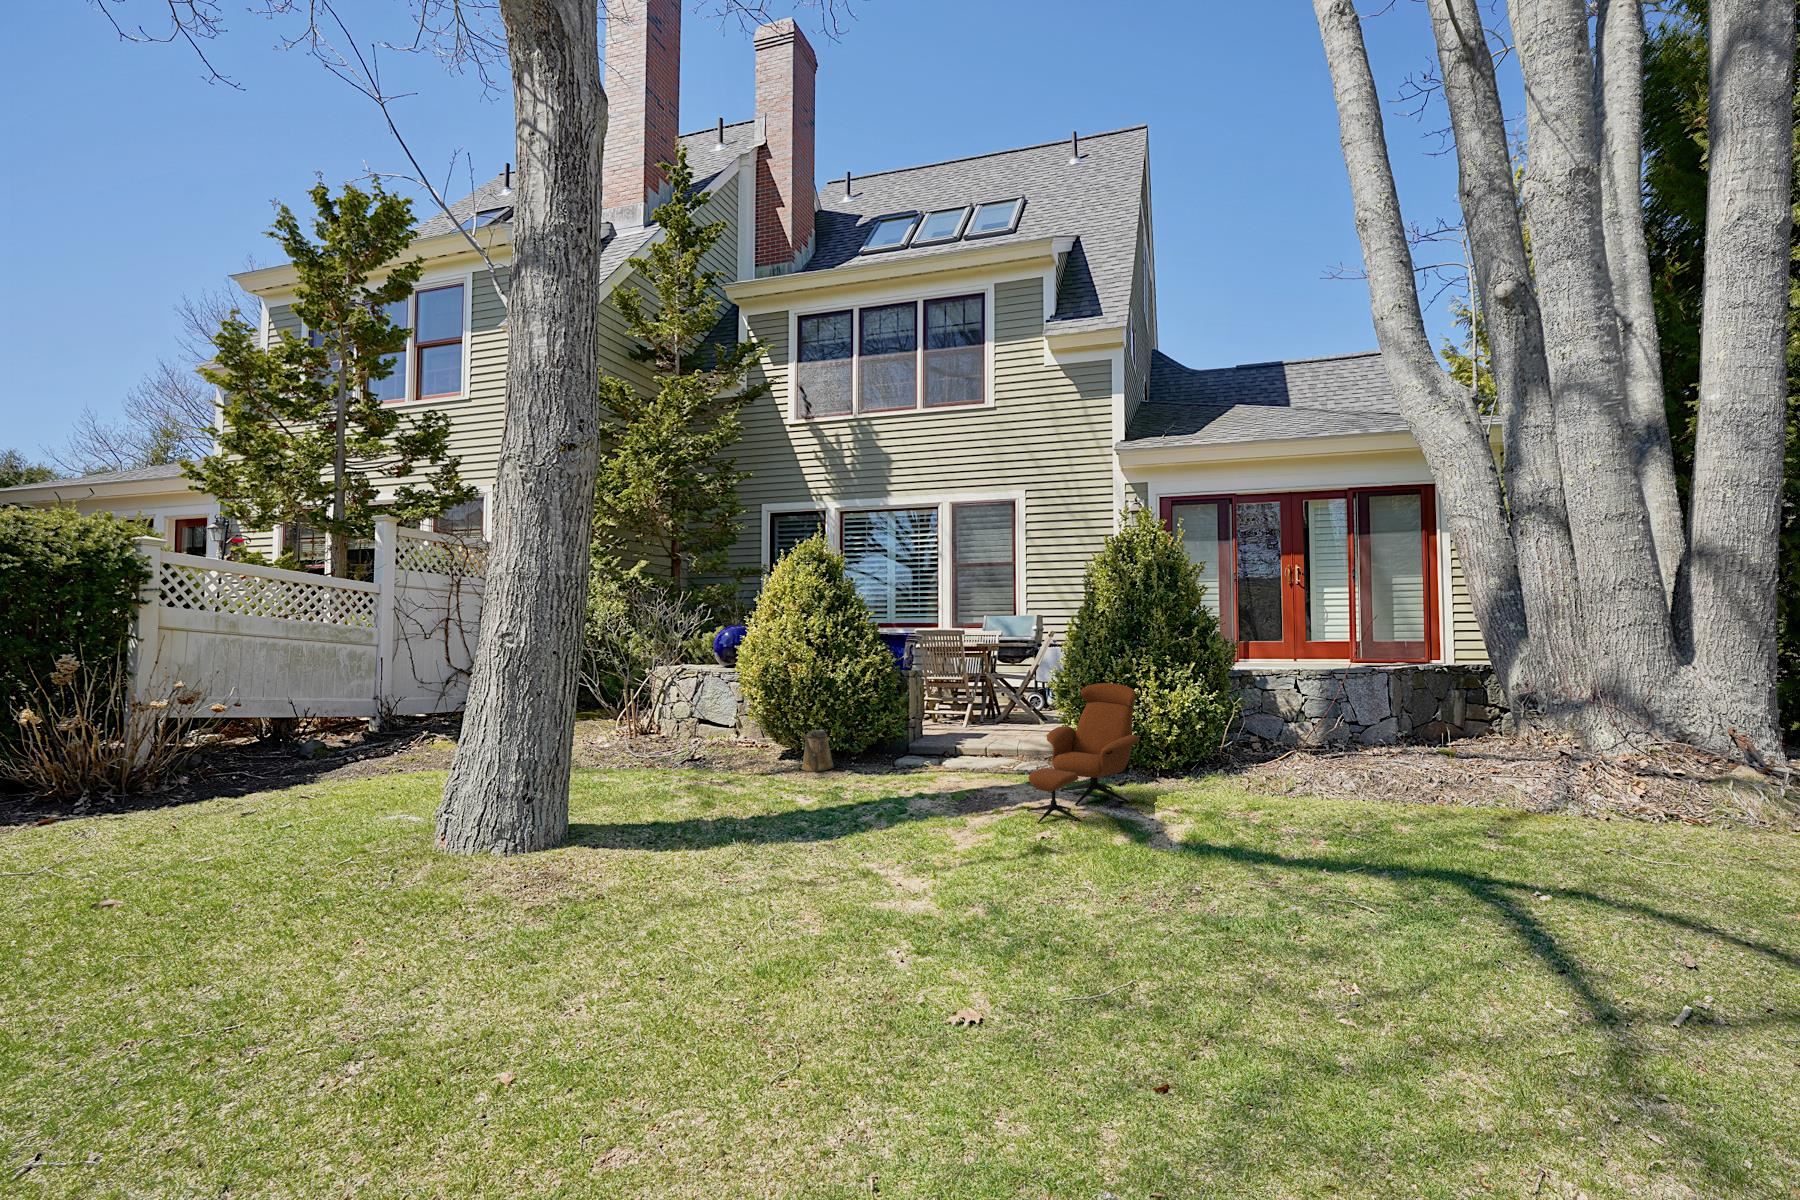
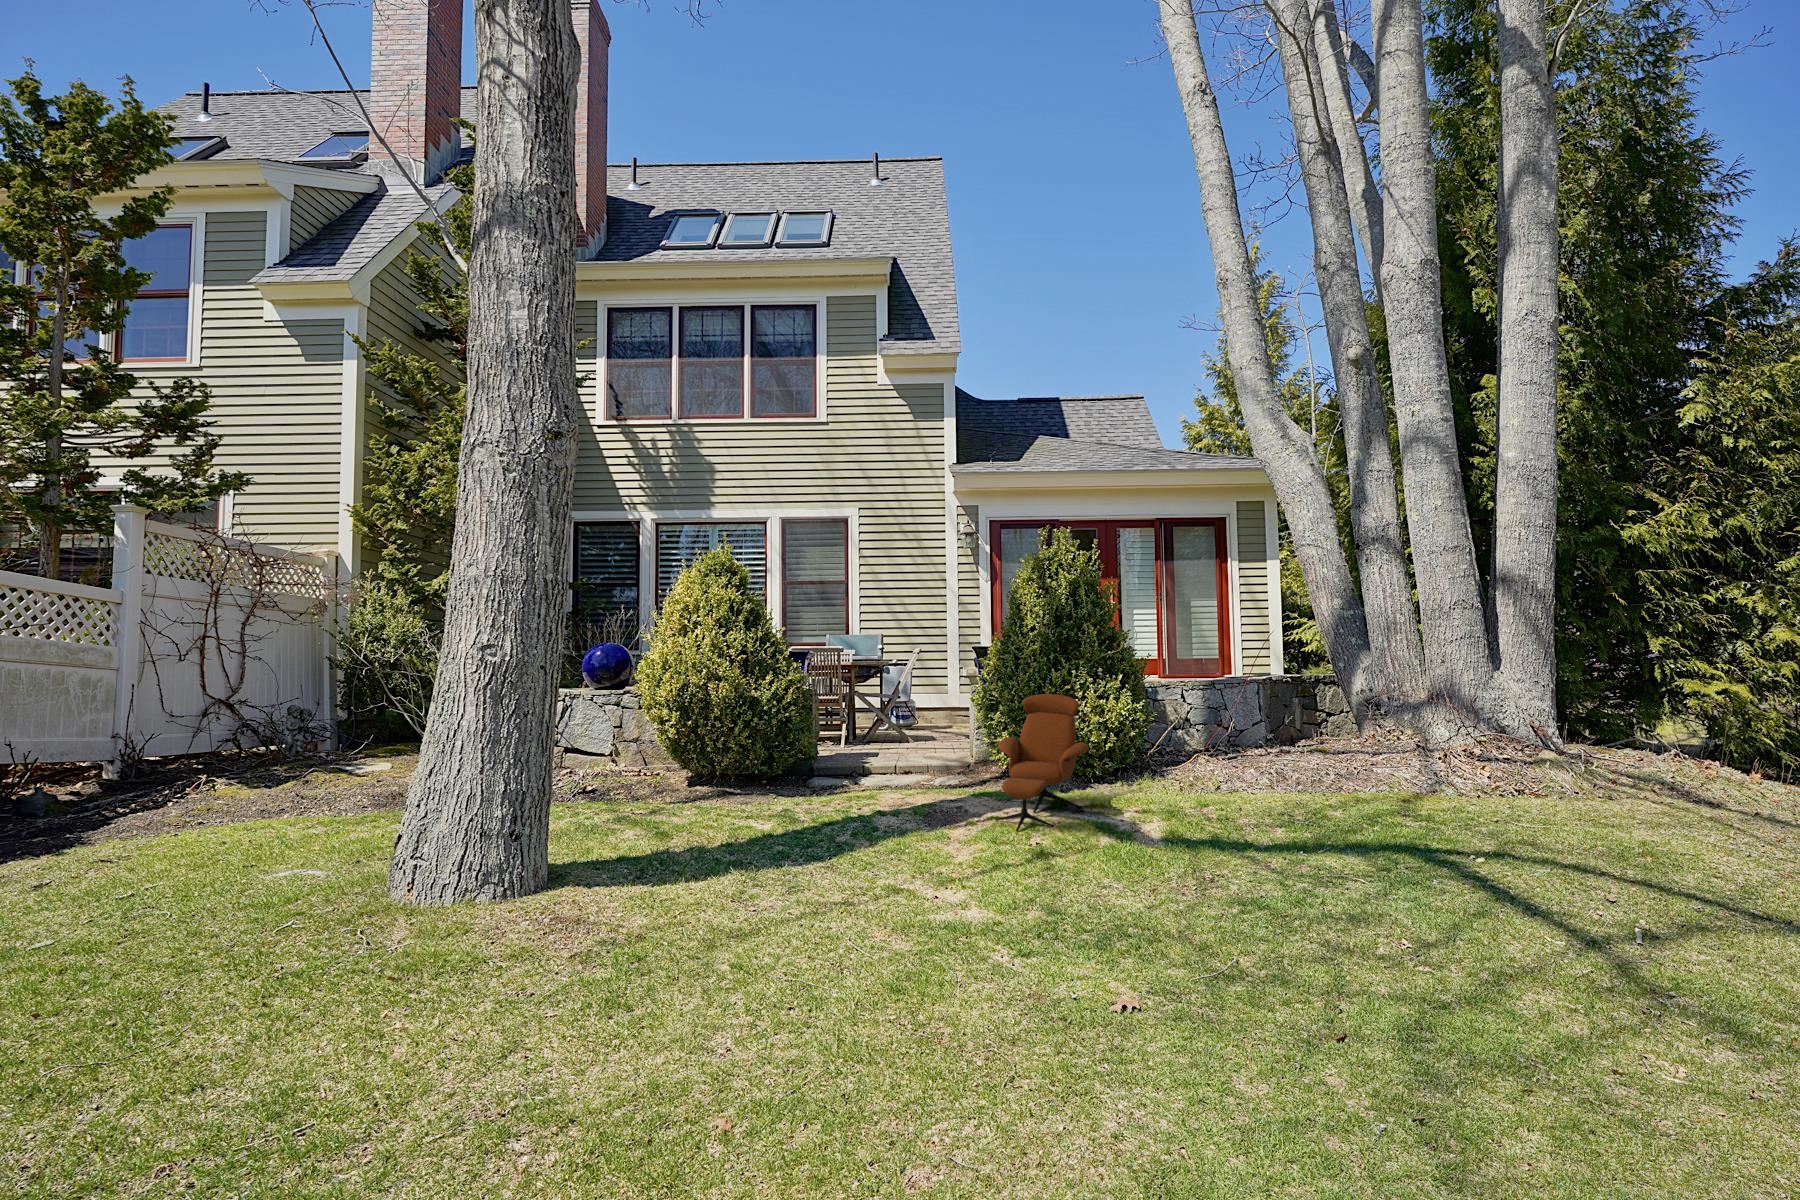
watering can: present [802,730,834,772] -> none [724,751,760,796]

